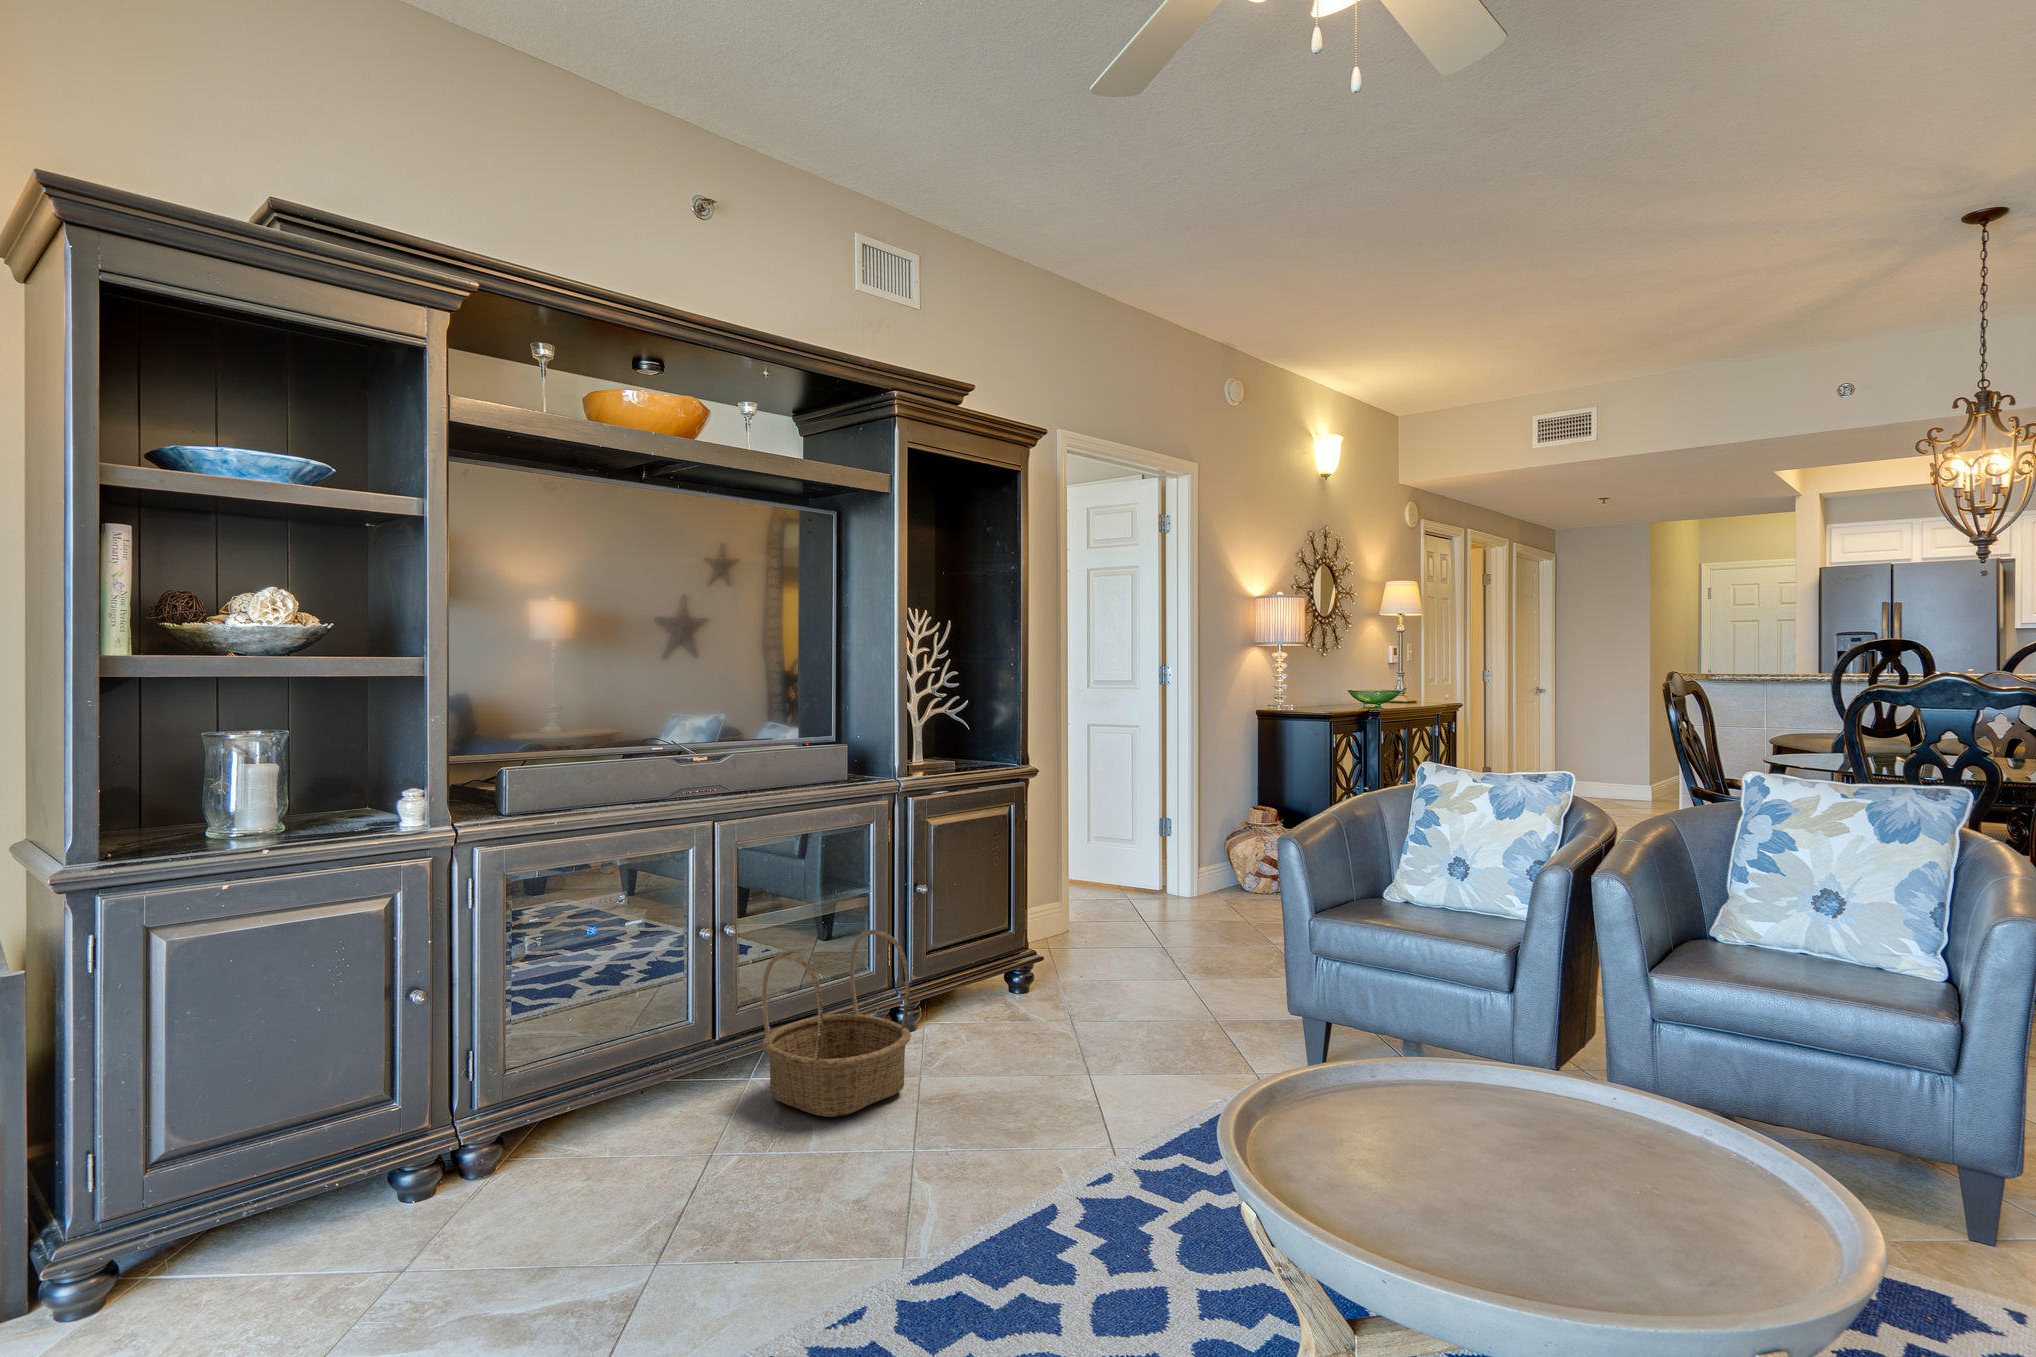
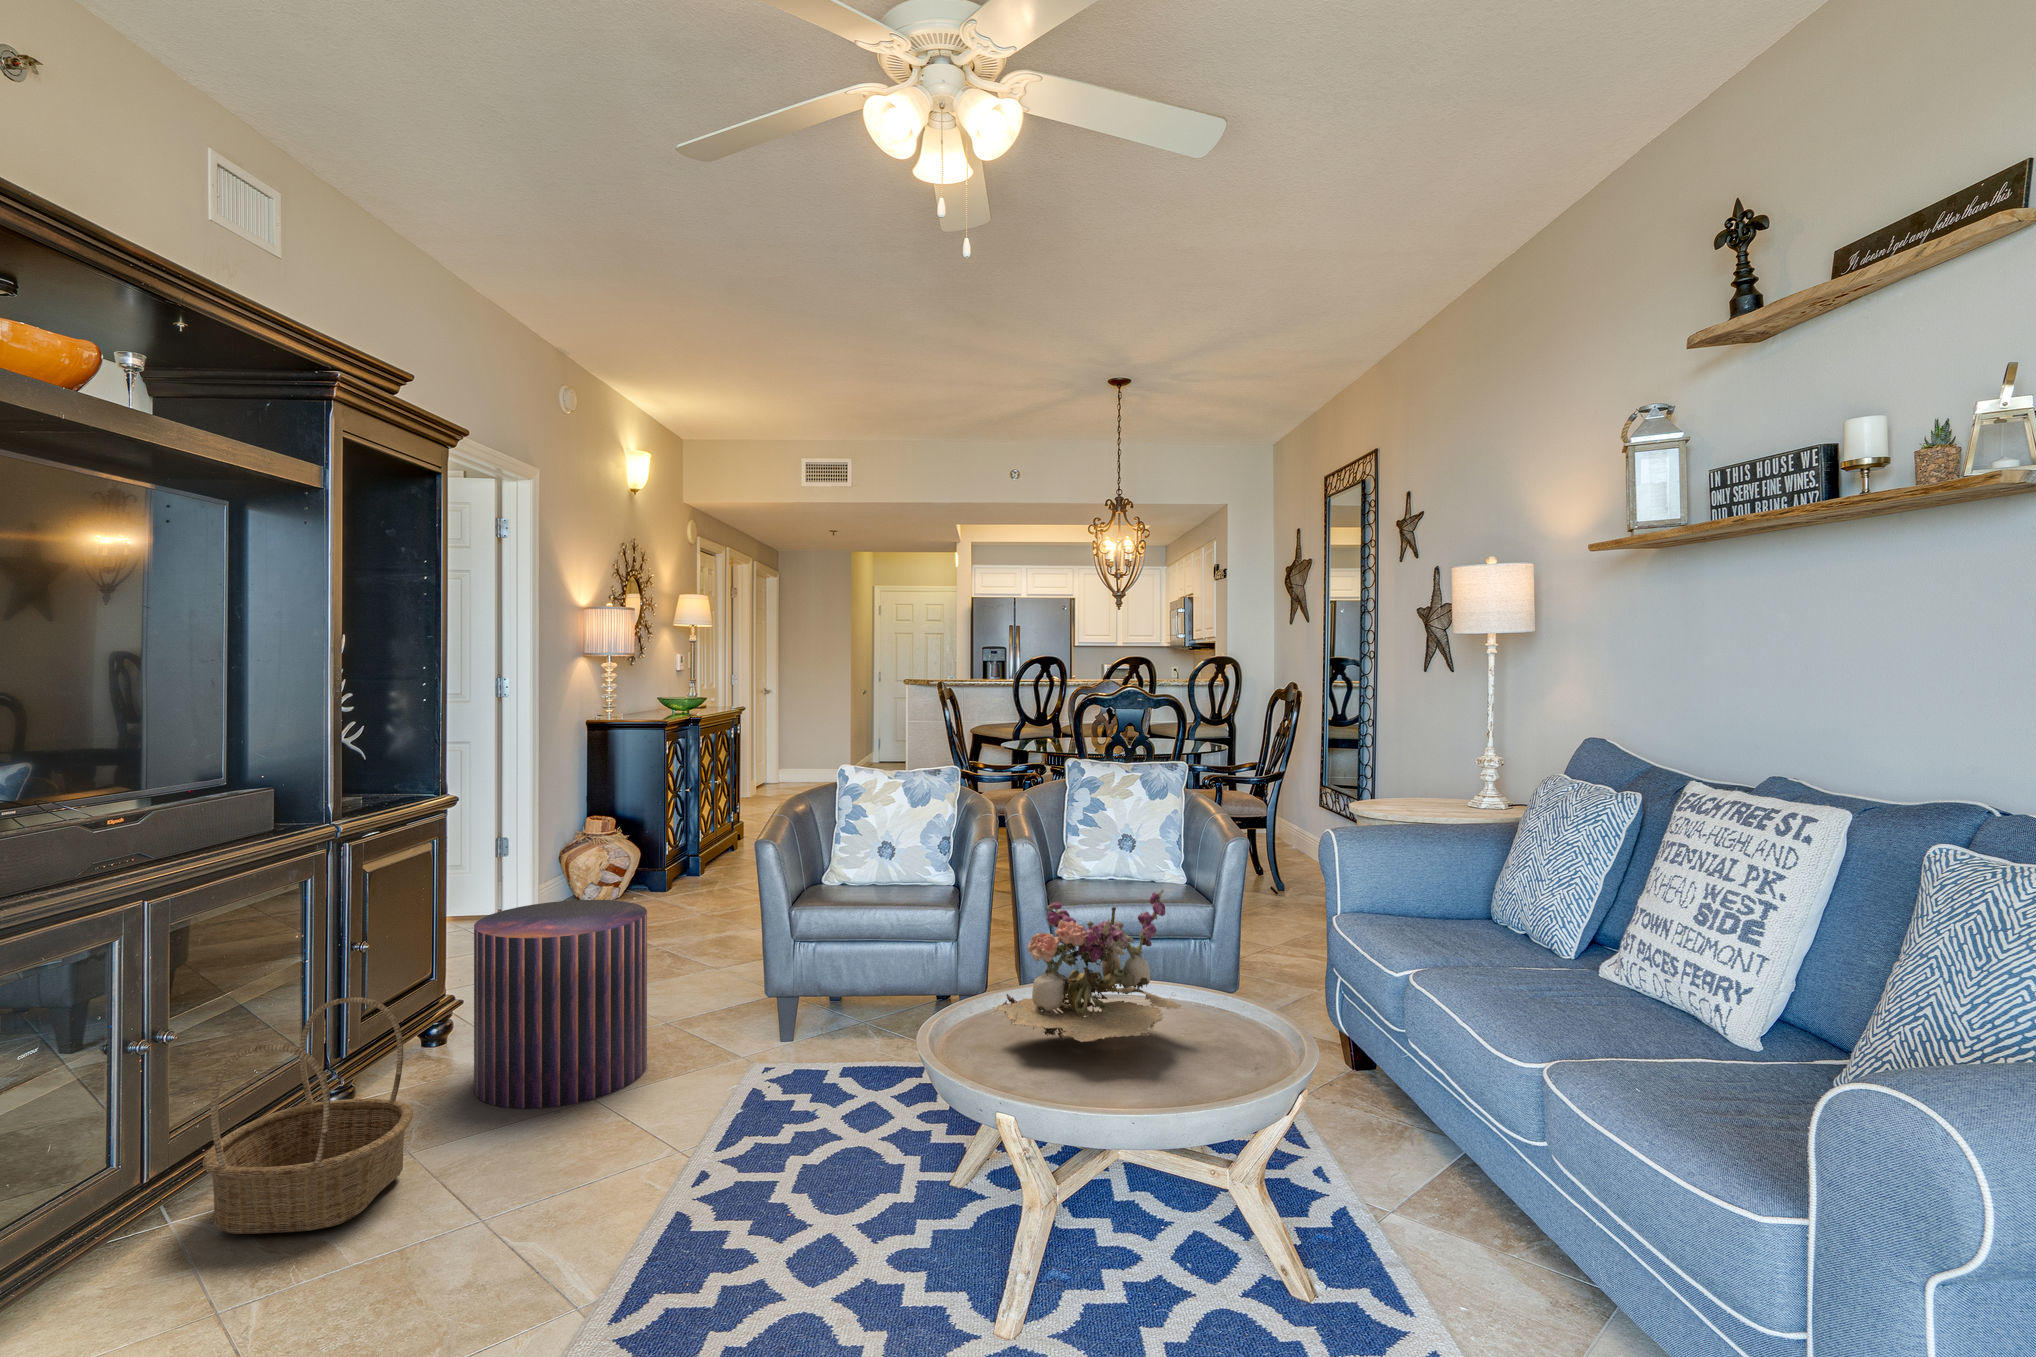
pouf: none [1006,878,1163,1076] -> present [474,900,647,1109]
flower arrangement: none [1349,951,1629,1168] -> present [993,889,1181,1042]

